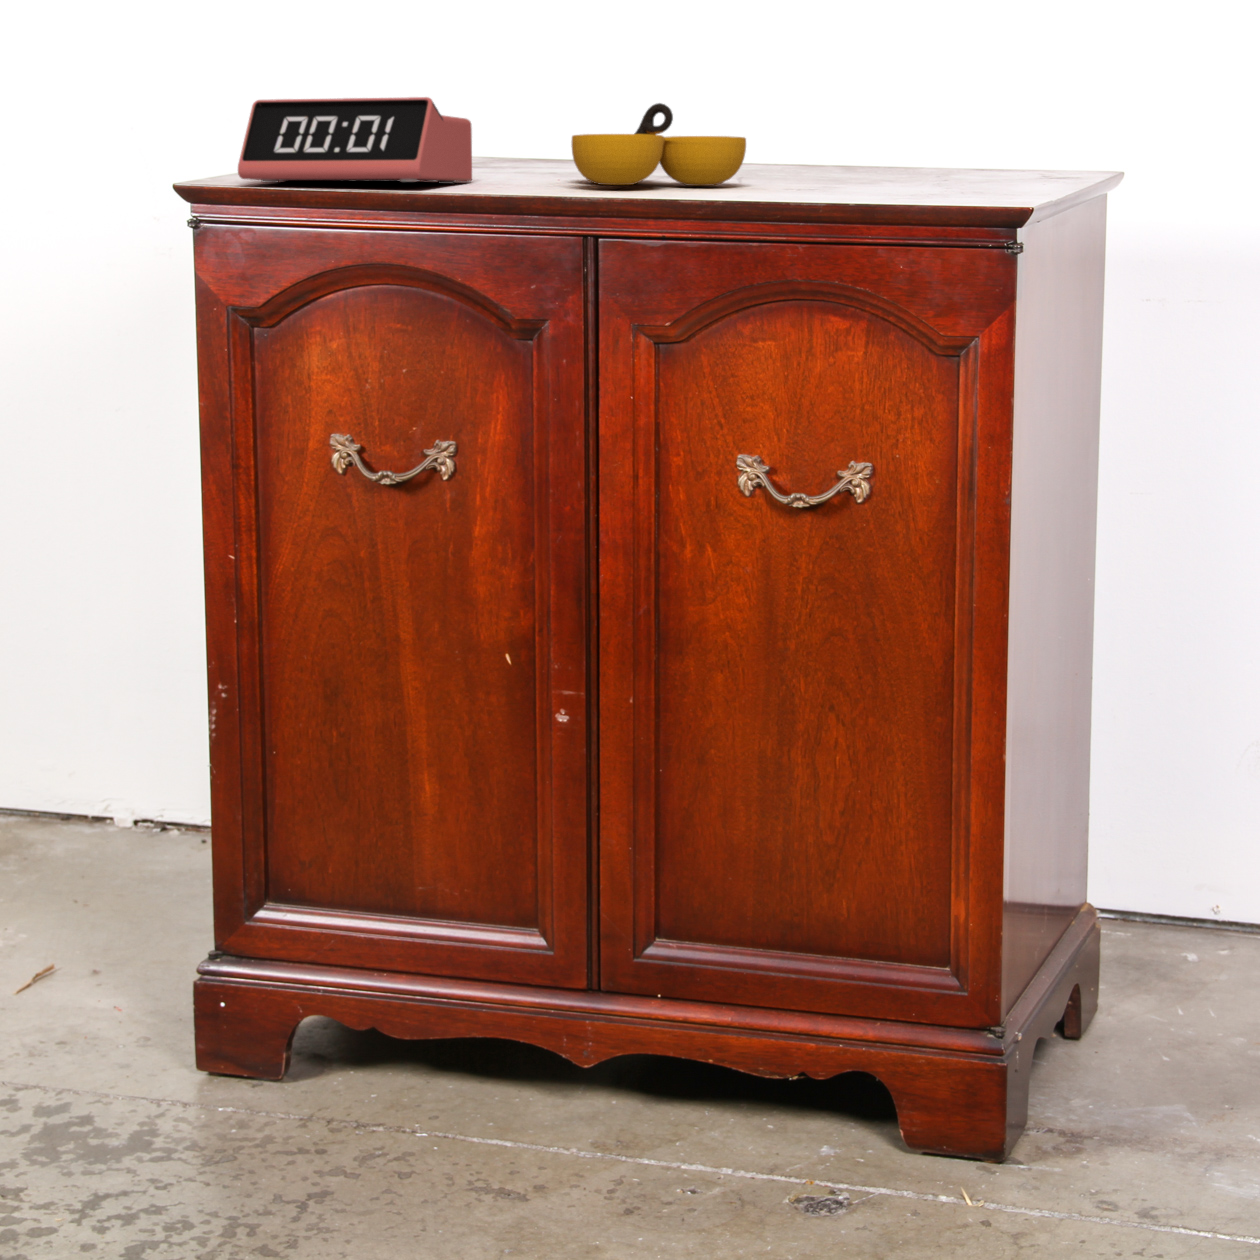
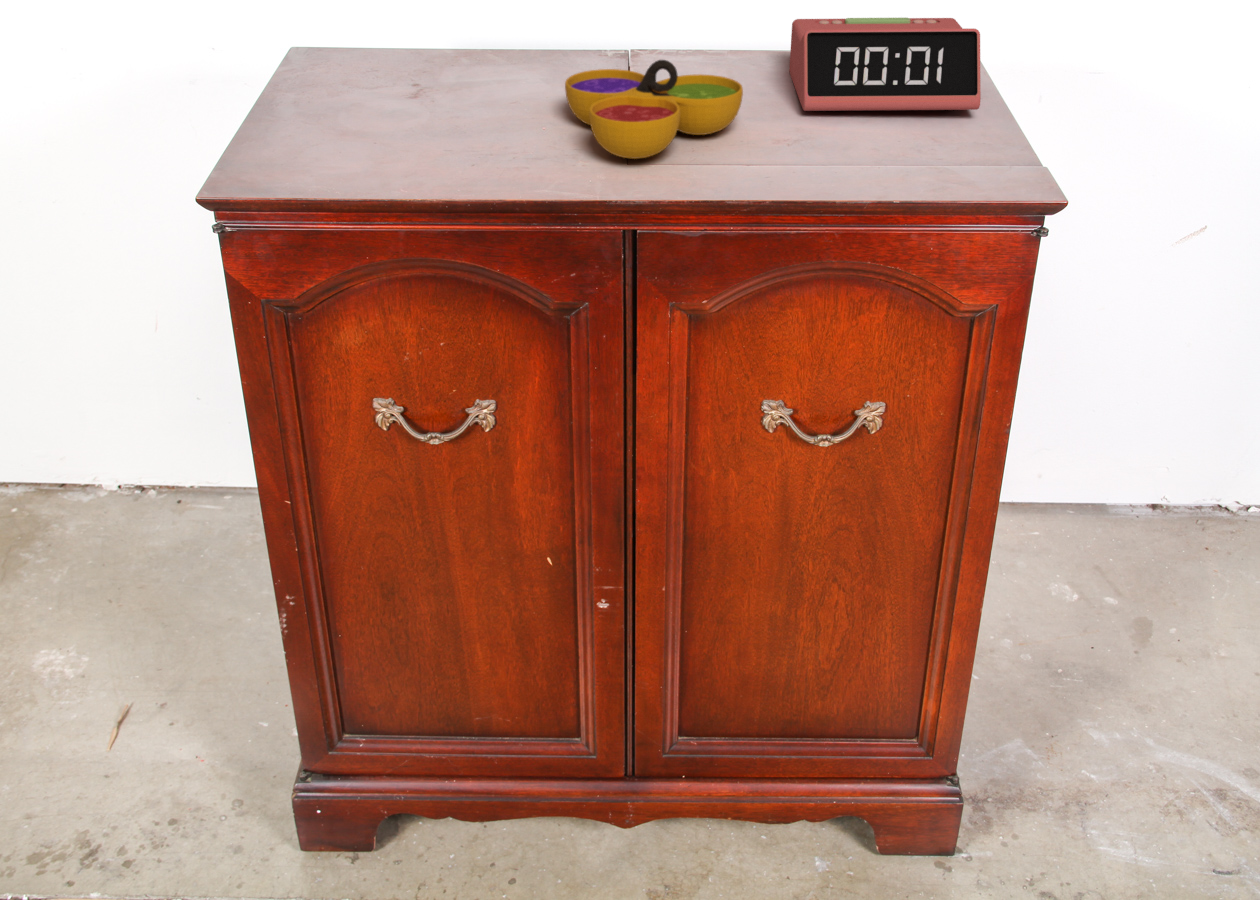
alarm clock: present [238,97,472,184] -> present [789,18,981,111]

